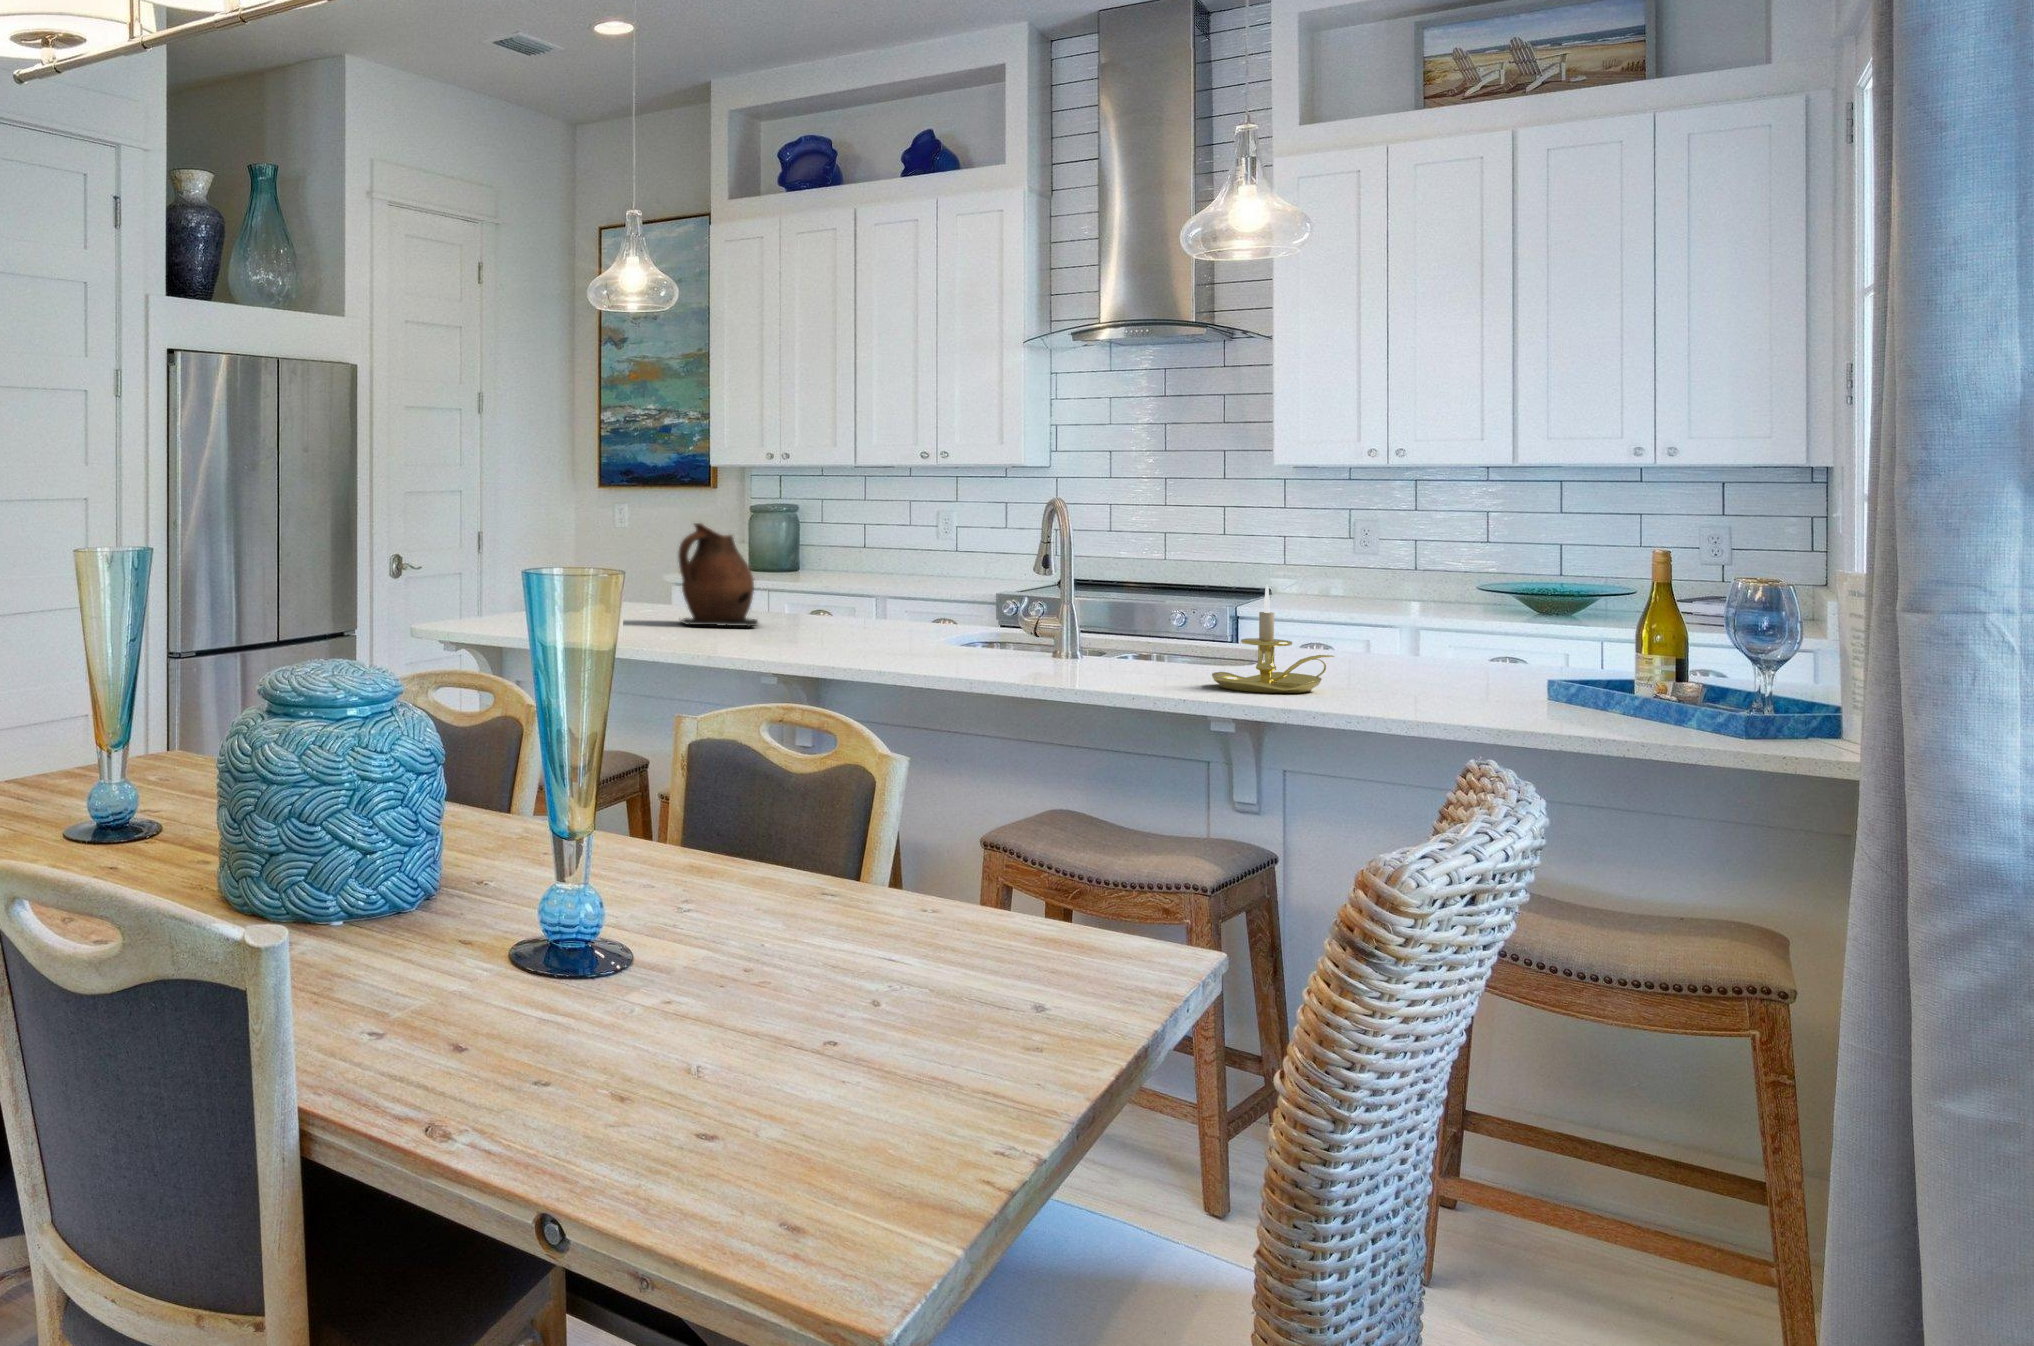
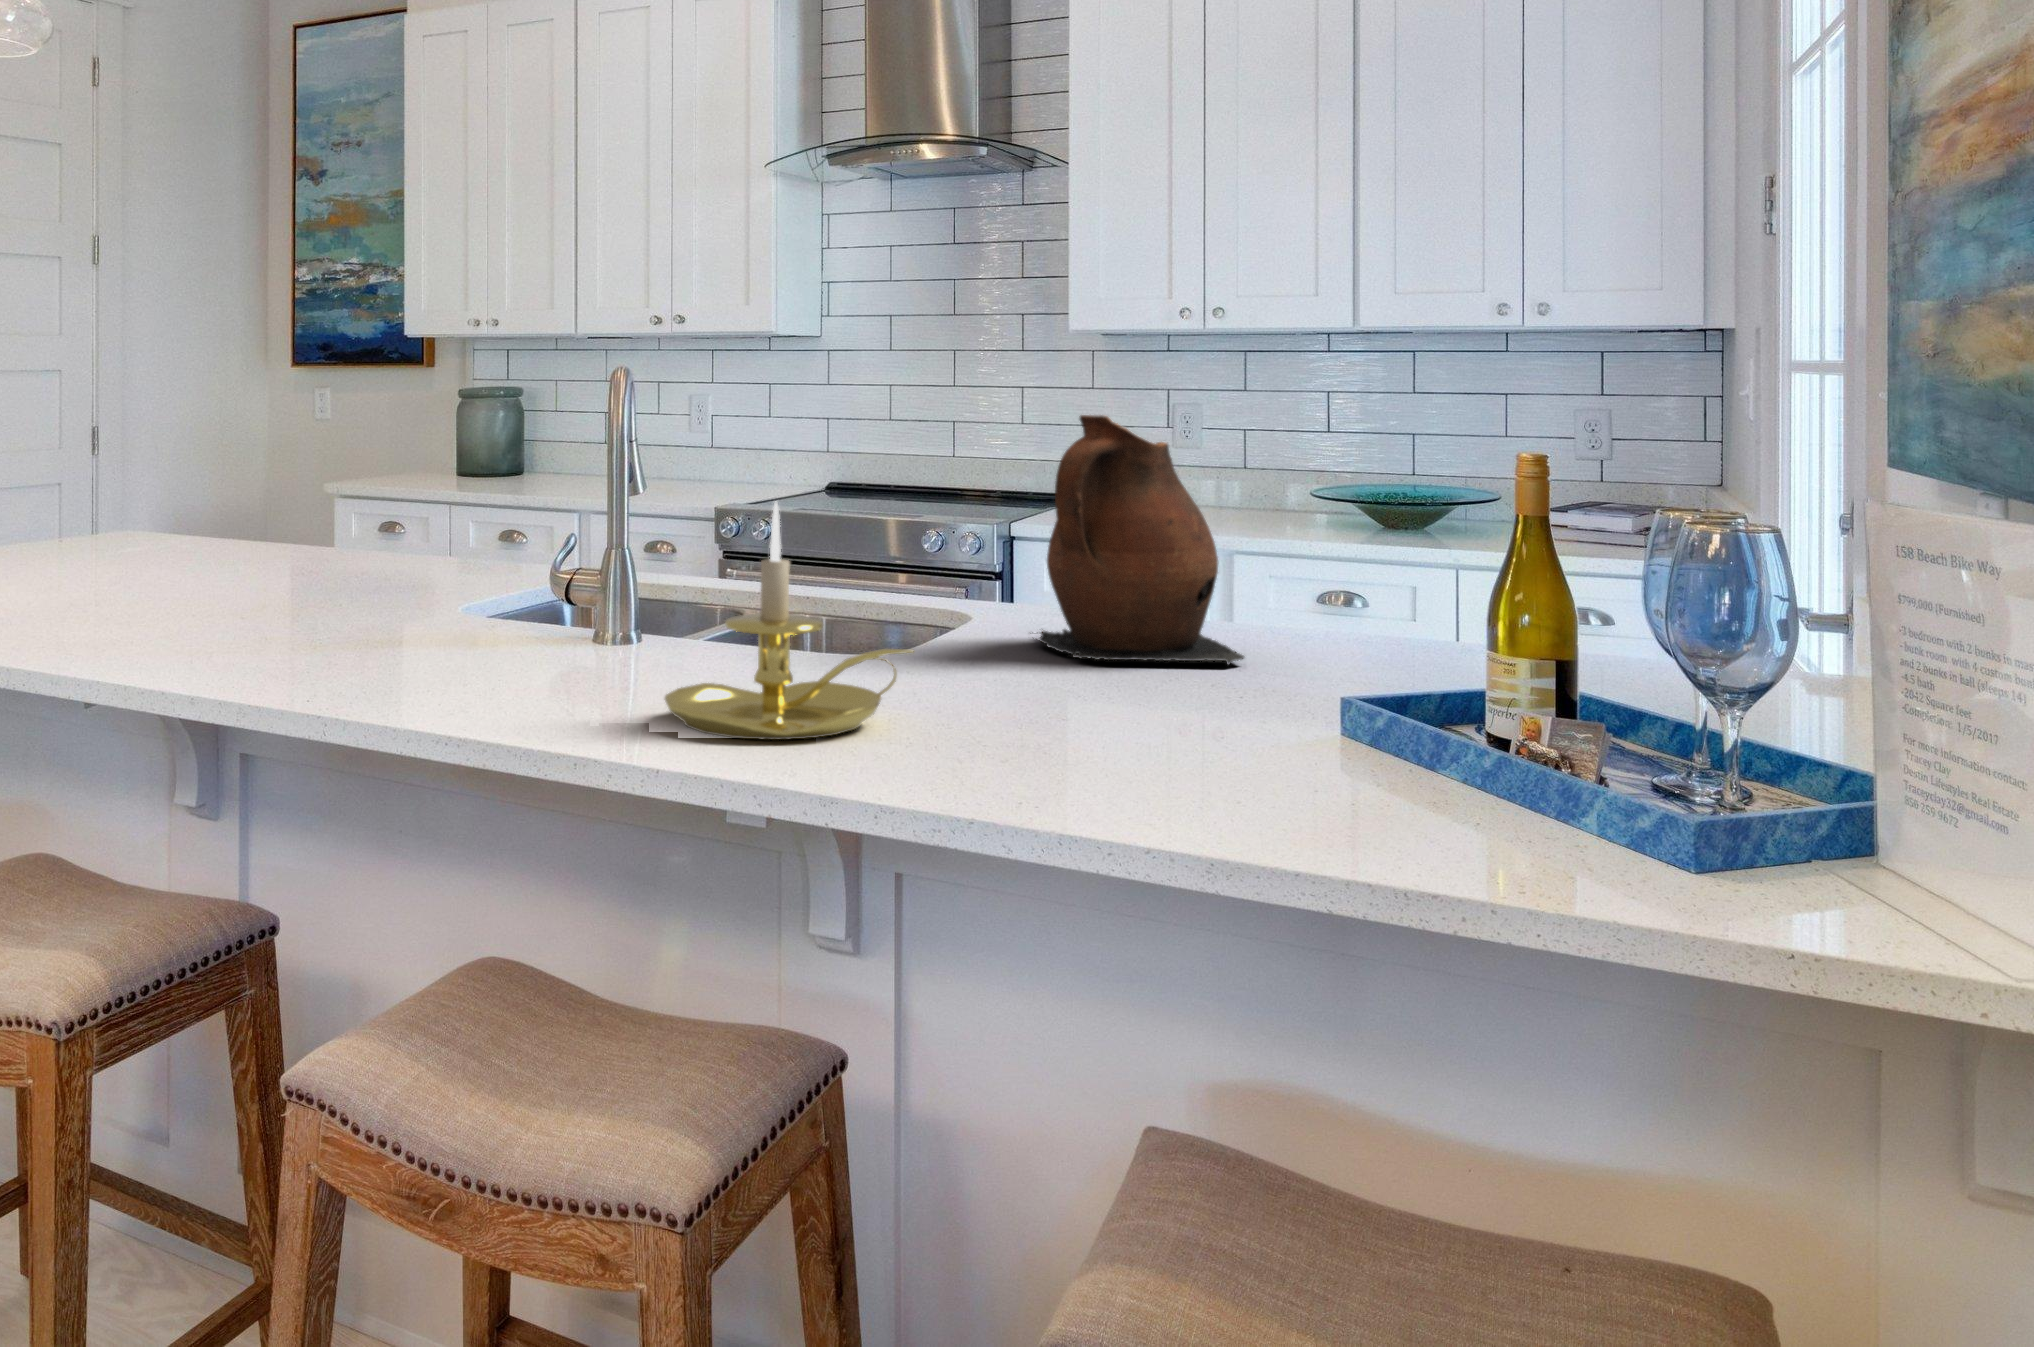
ceramic pitcher: present [678,523,758,627] -> present [1033,415,1244,665]

